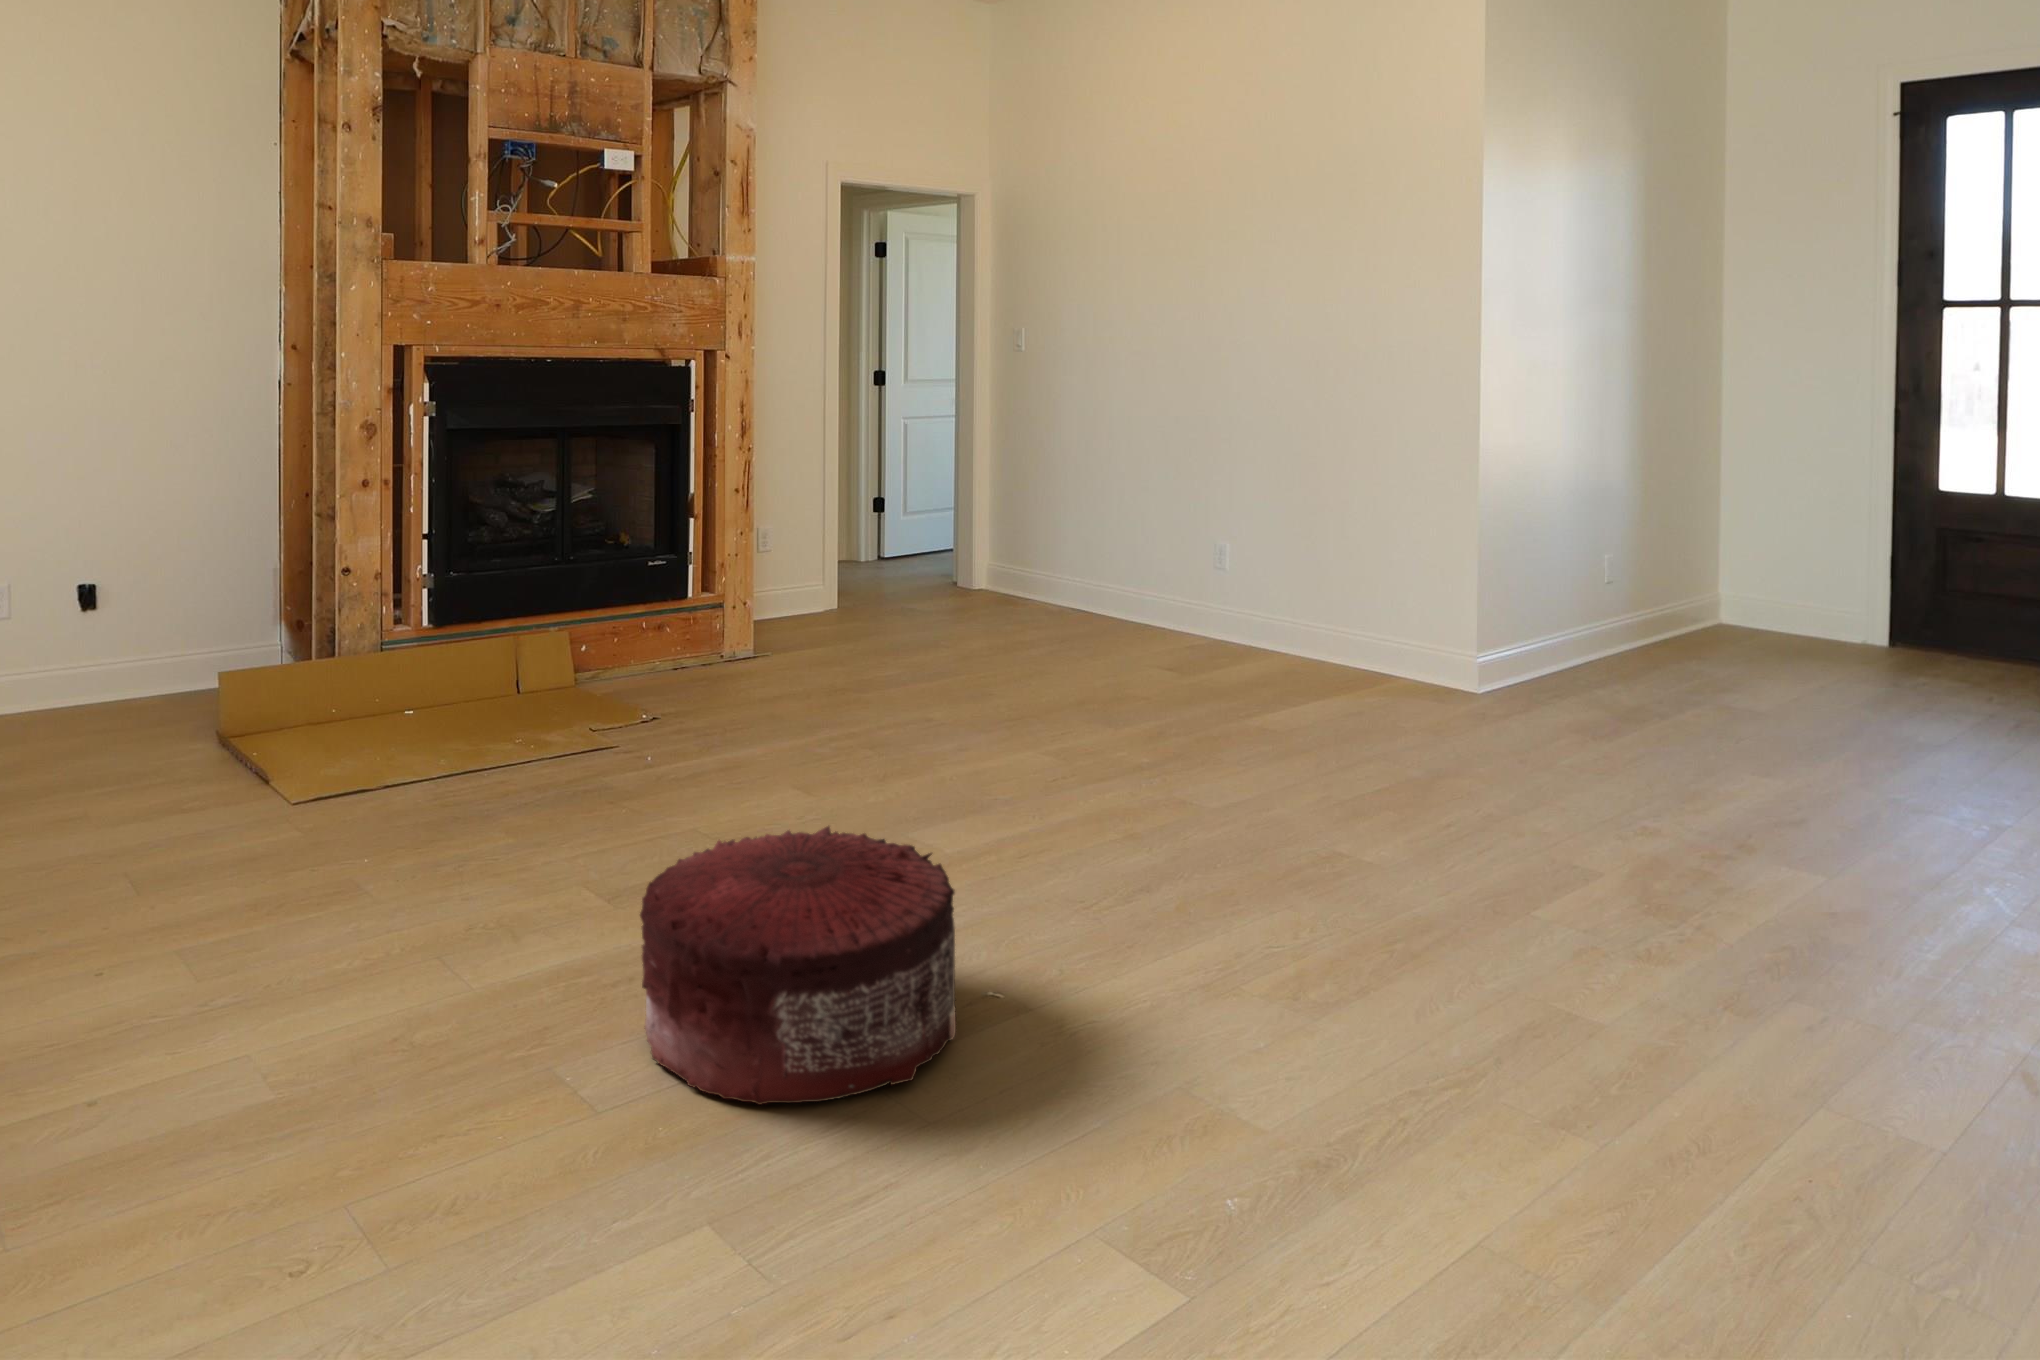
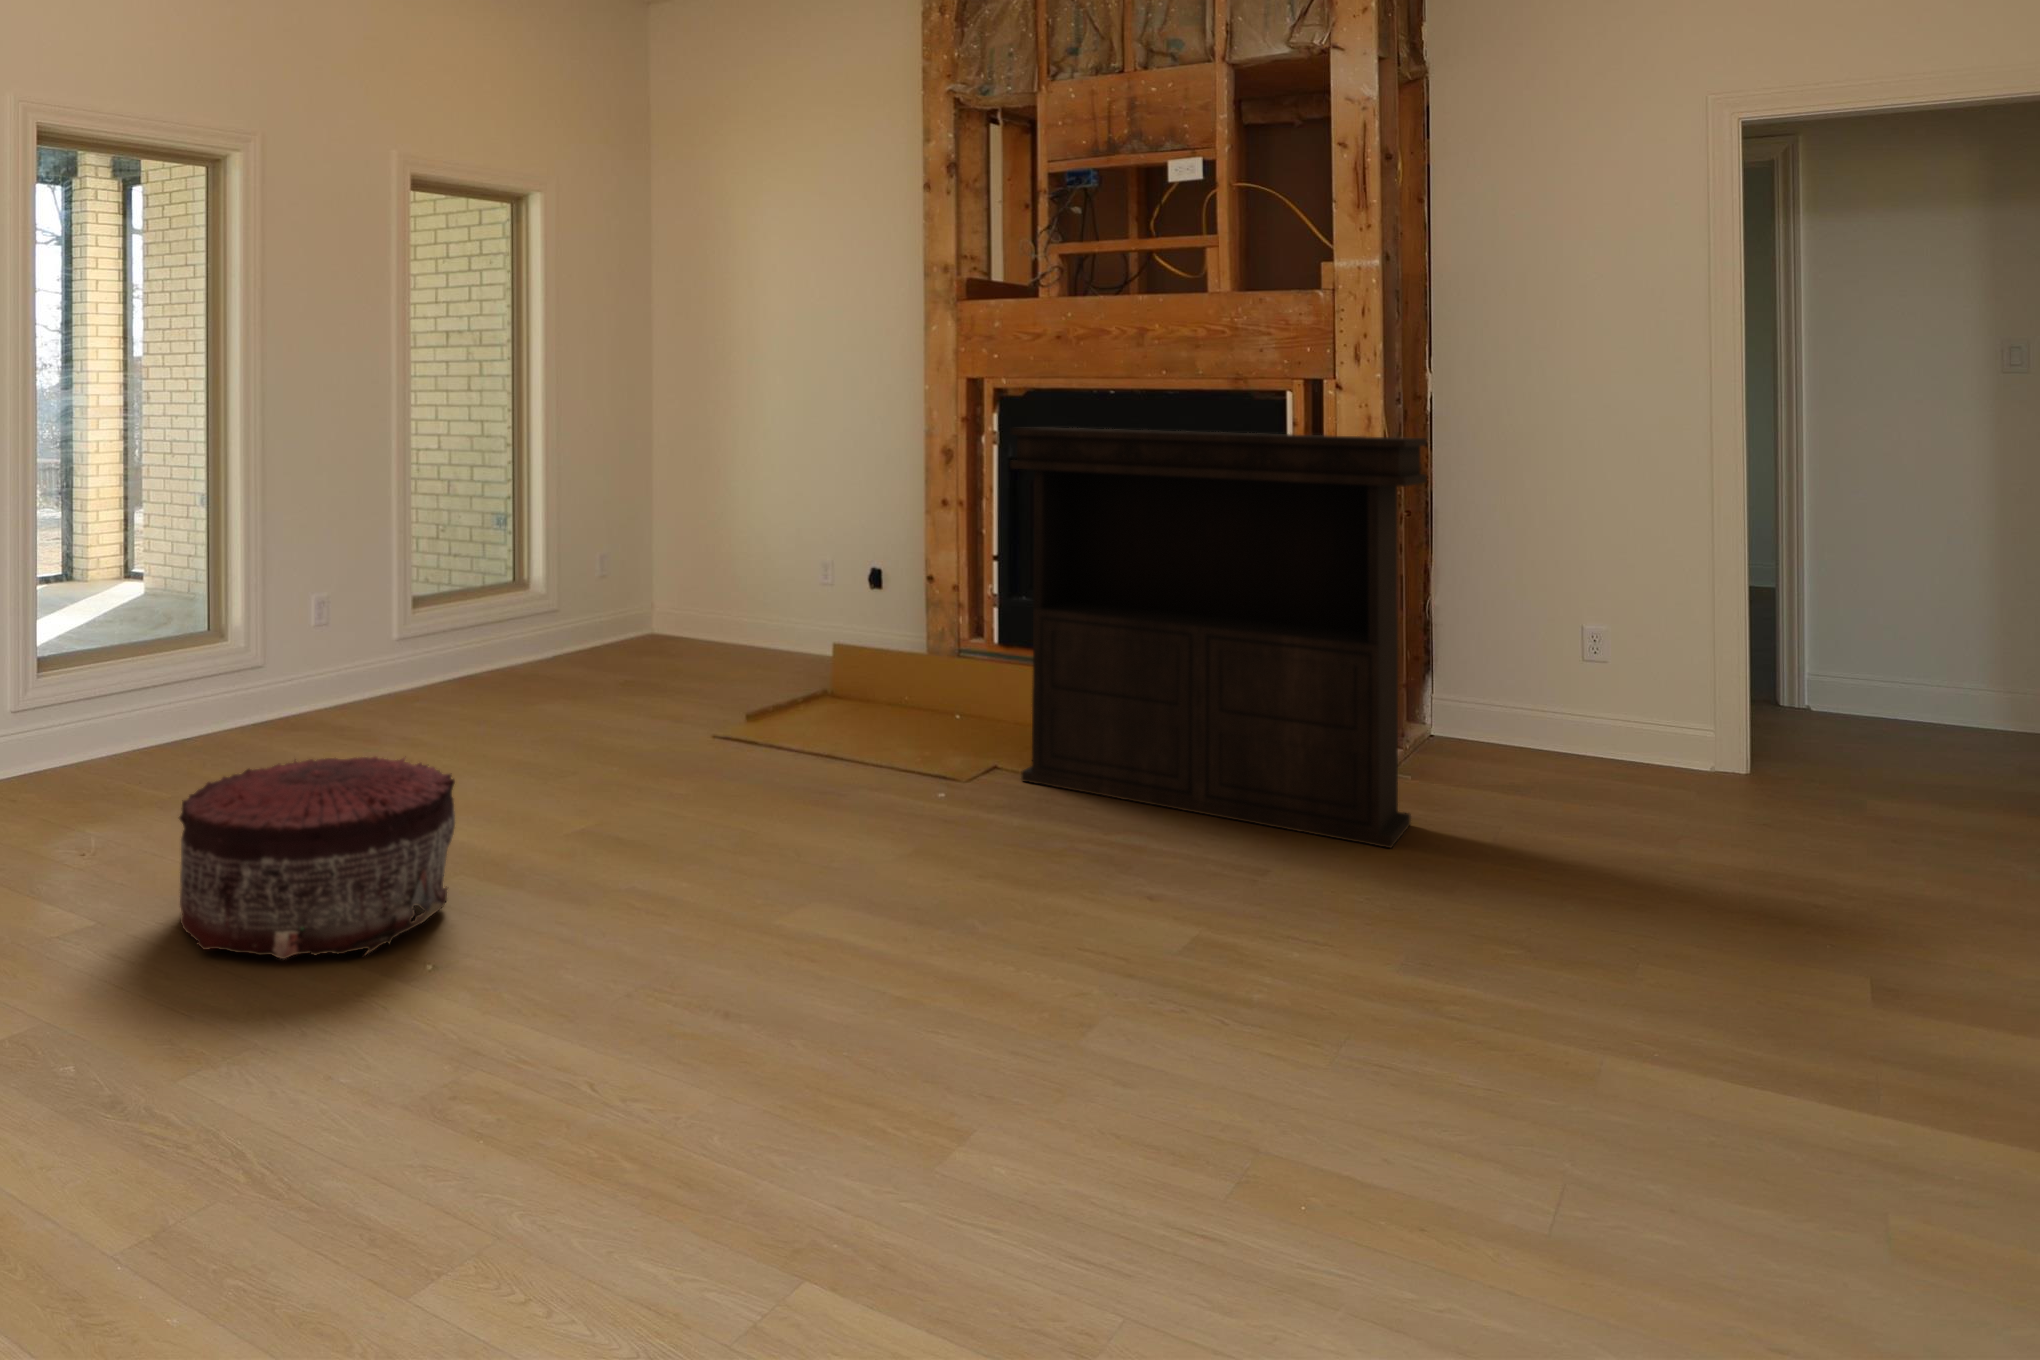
console table: none [591,396,906,731] -> present [1010,428,1427,848]

